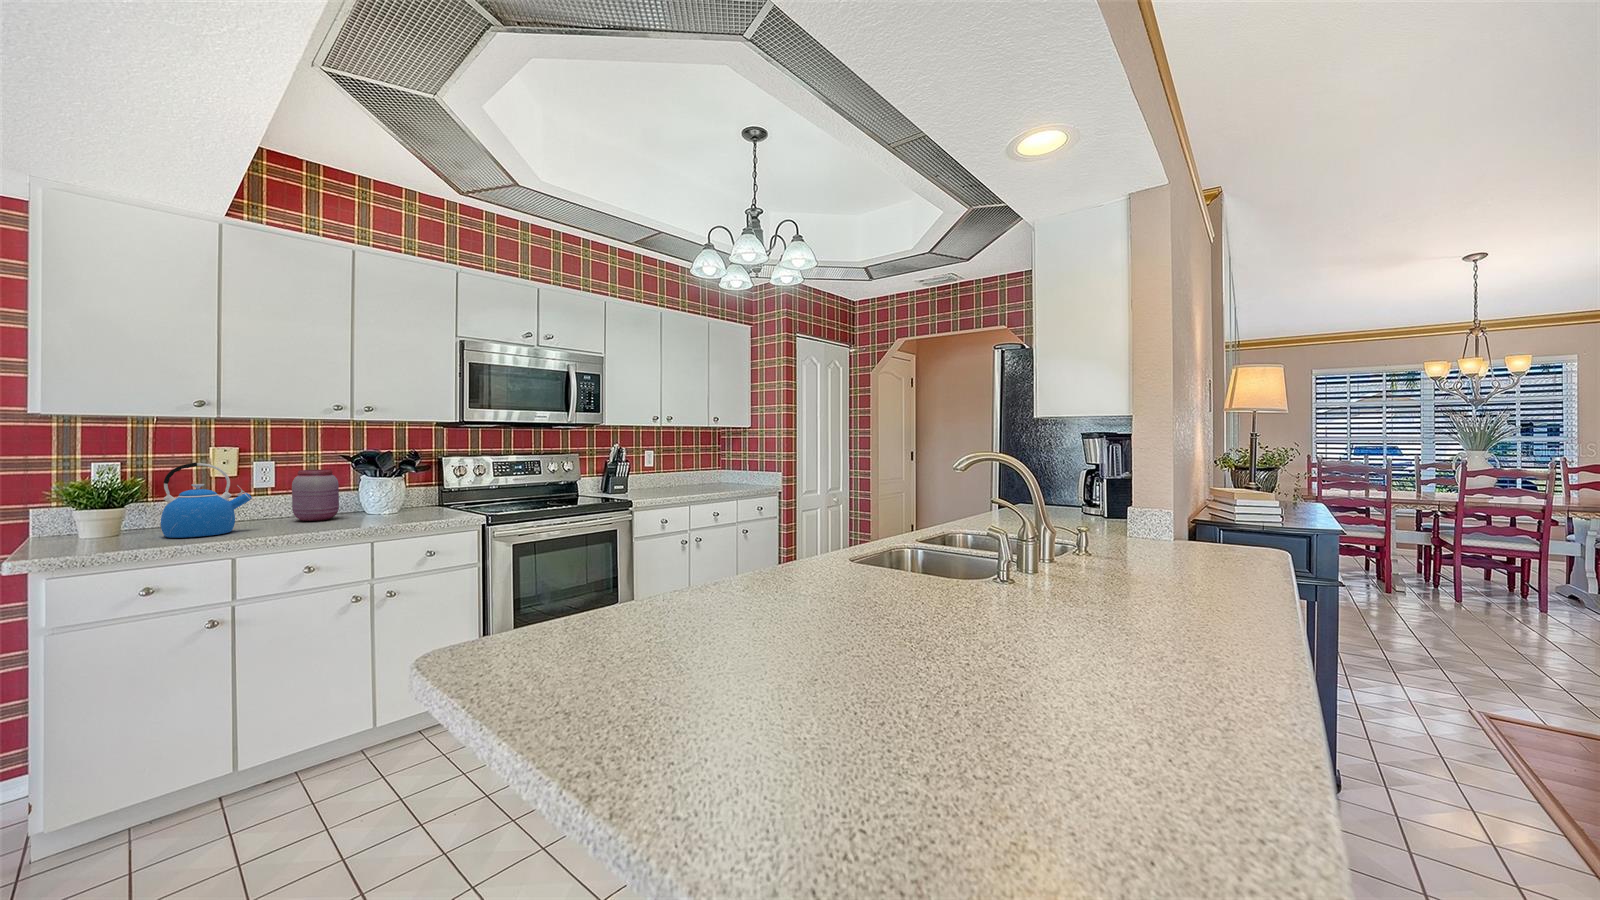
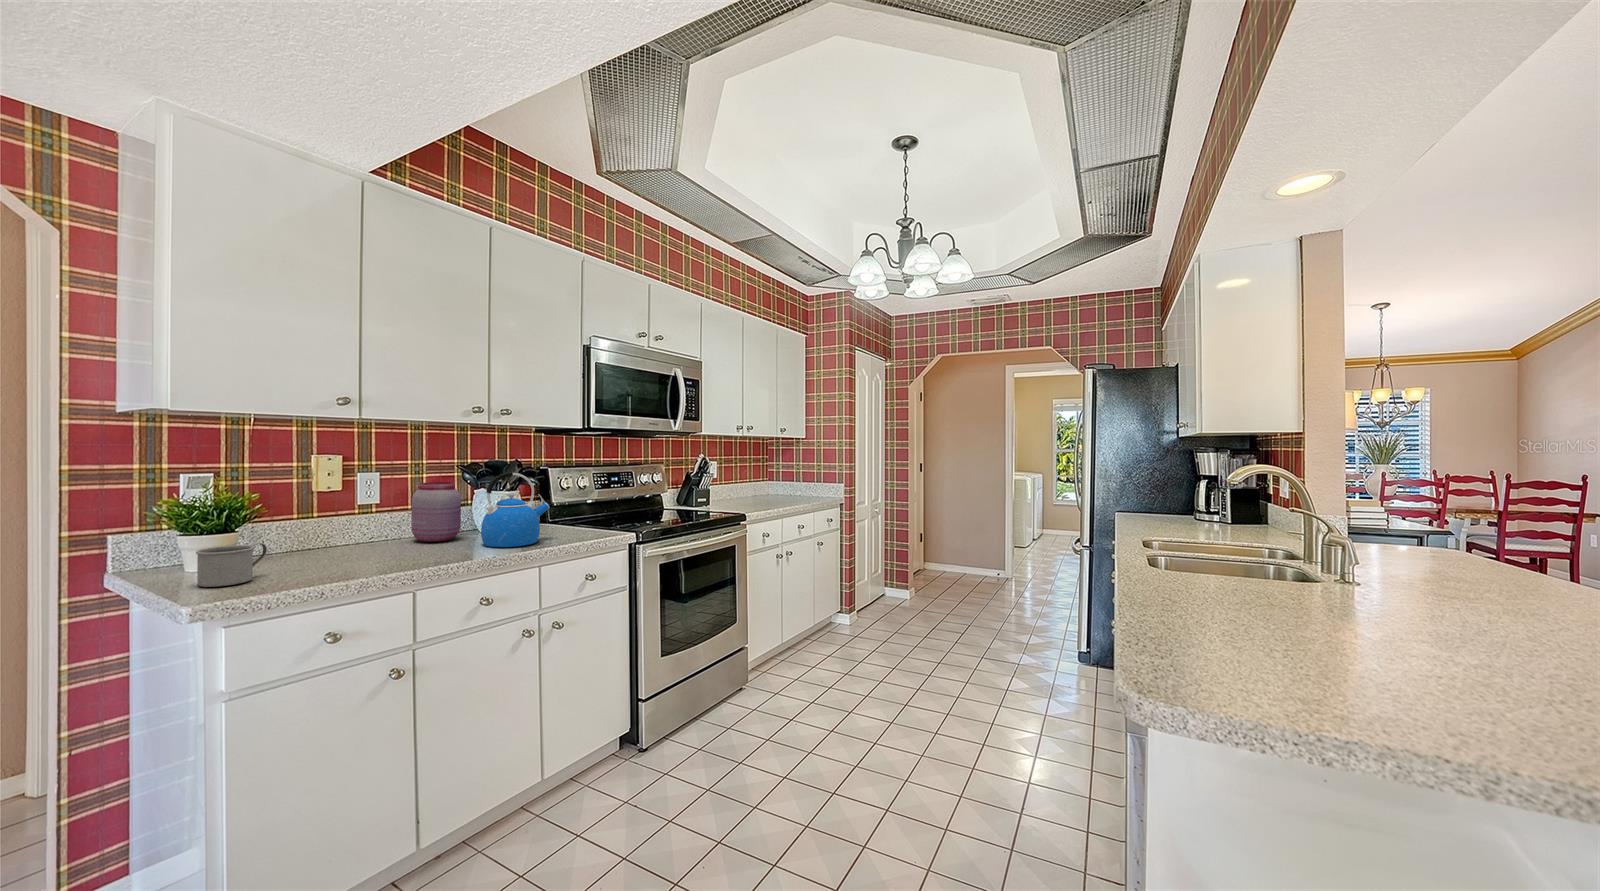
kettle: present [161,462,252,538] -> present [481,472,550,547]
mug: none [66,516,133,550] -> present [196,543,267,587]

